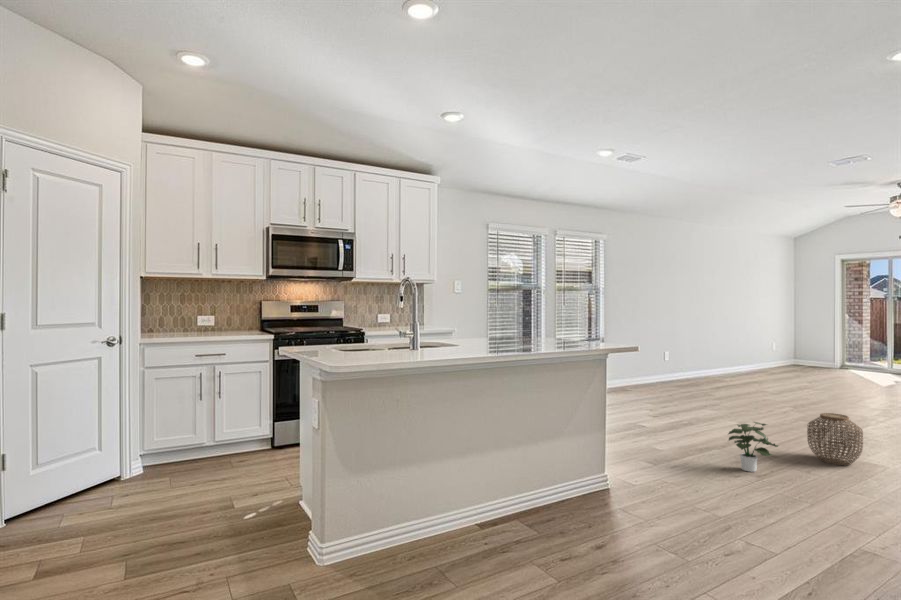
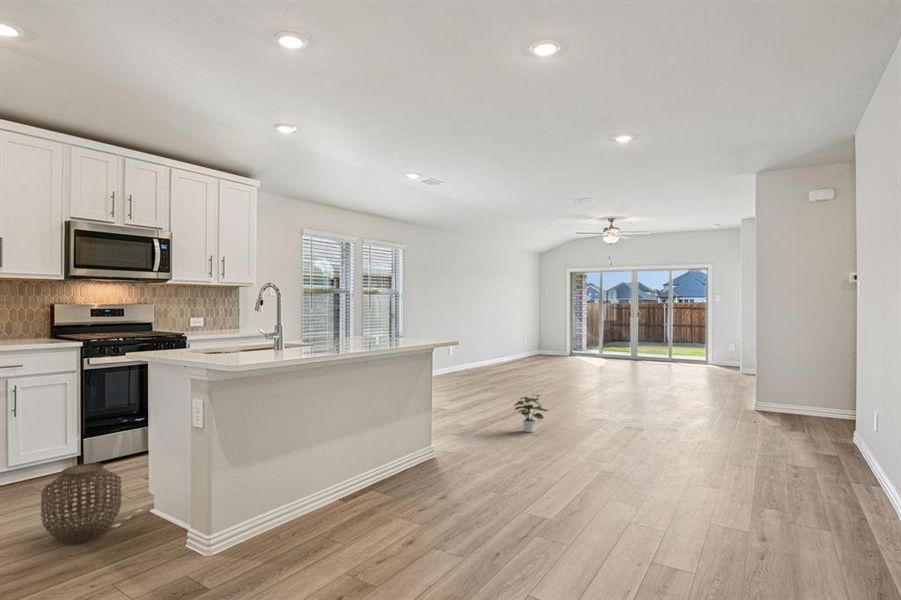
woven basket: present [807,413,863,465] -> present [41,463,121,544]

